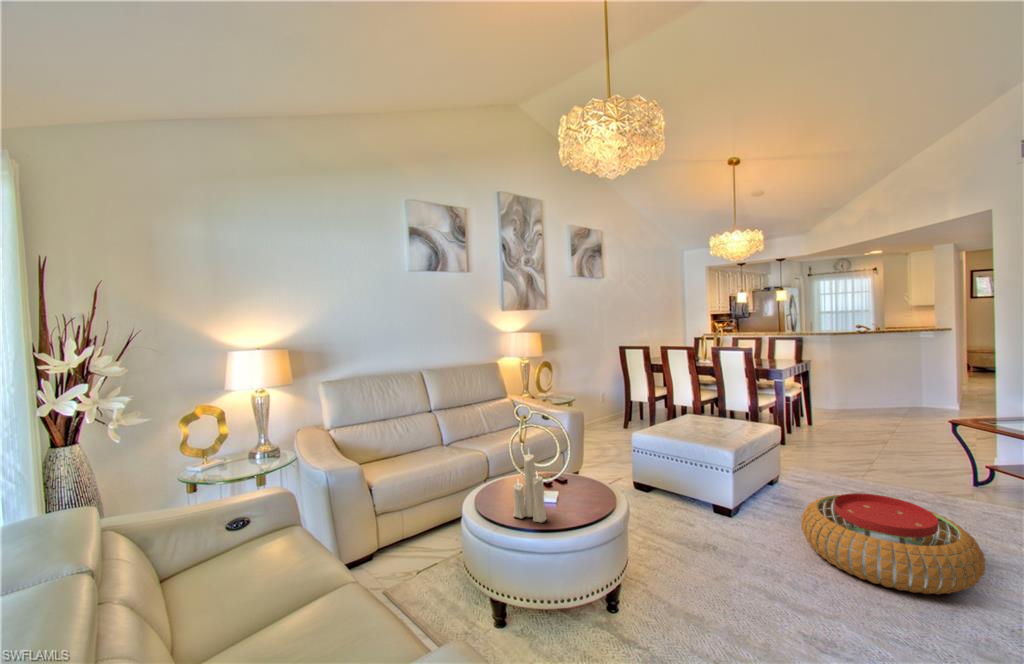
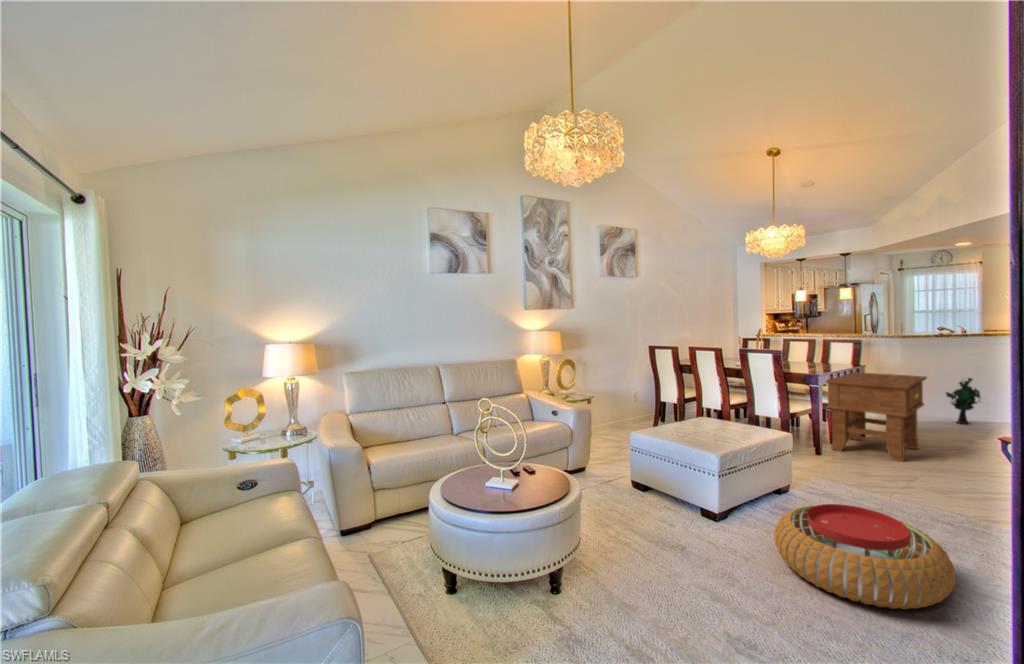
side table: none [785,366,868,447] -> present [826,372,927,462]
decorative plant: none [867,368,898,409] -> present [946,378,981,424]
candle: present [513,453,546,522] -> none [471,432,497,502]

